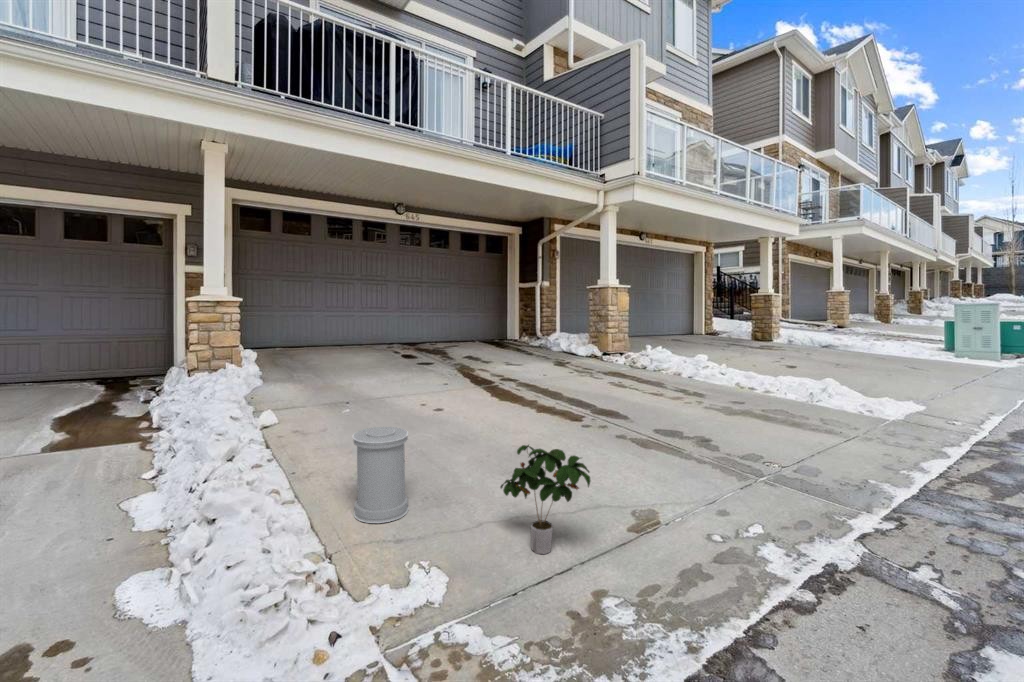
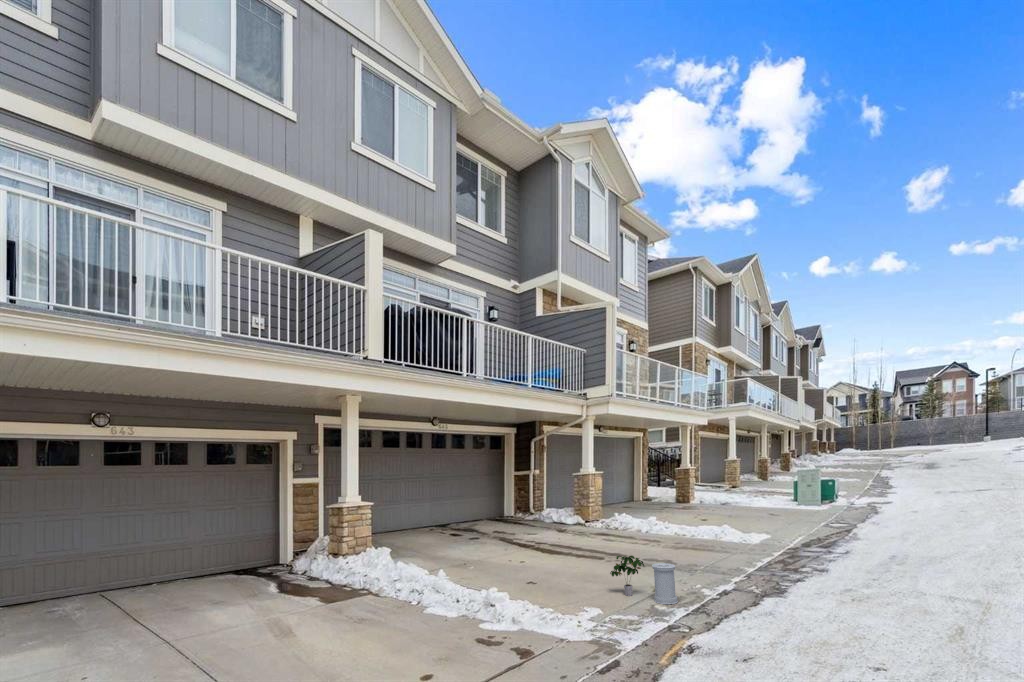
trash can: present [353,427,408,523] -> present [652,563,678,604]

